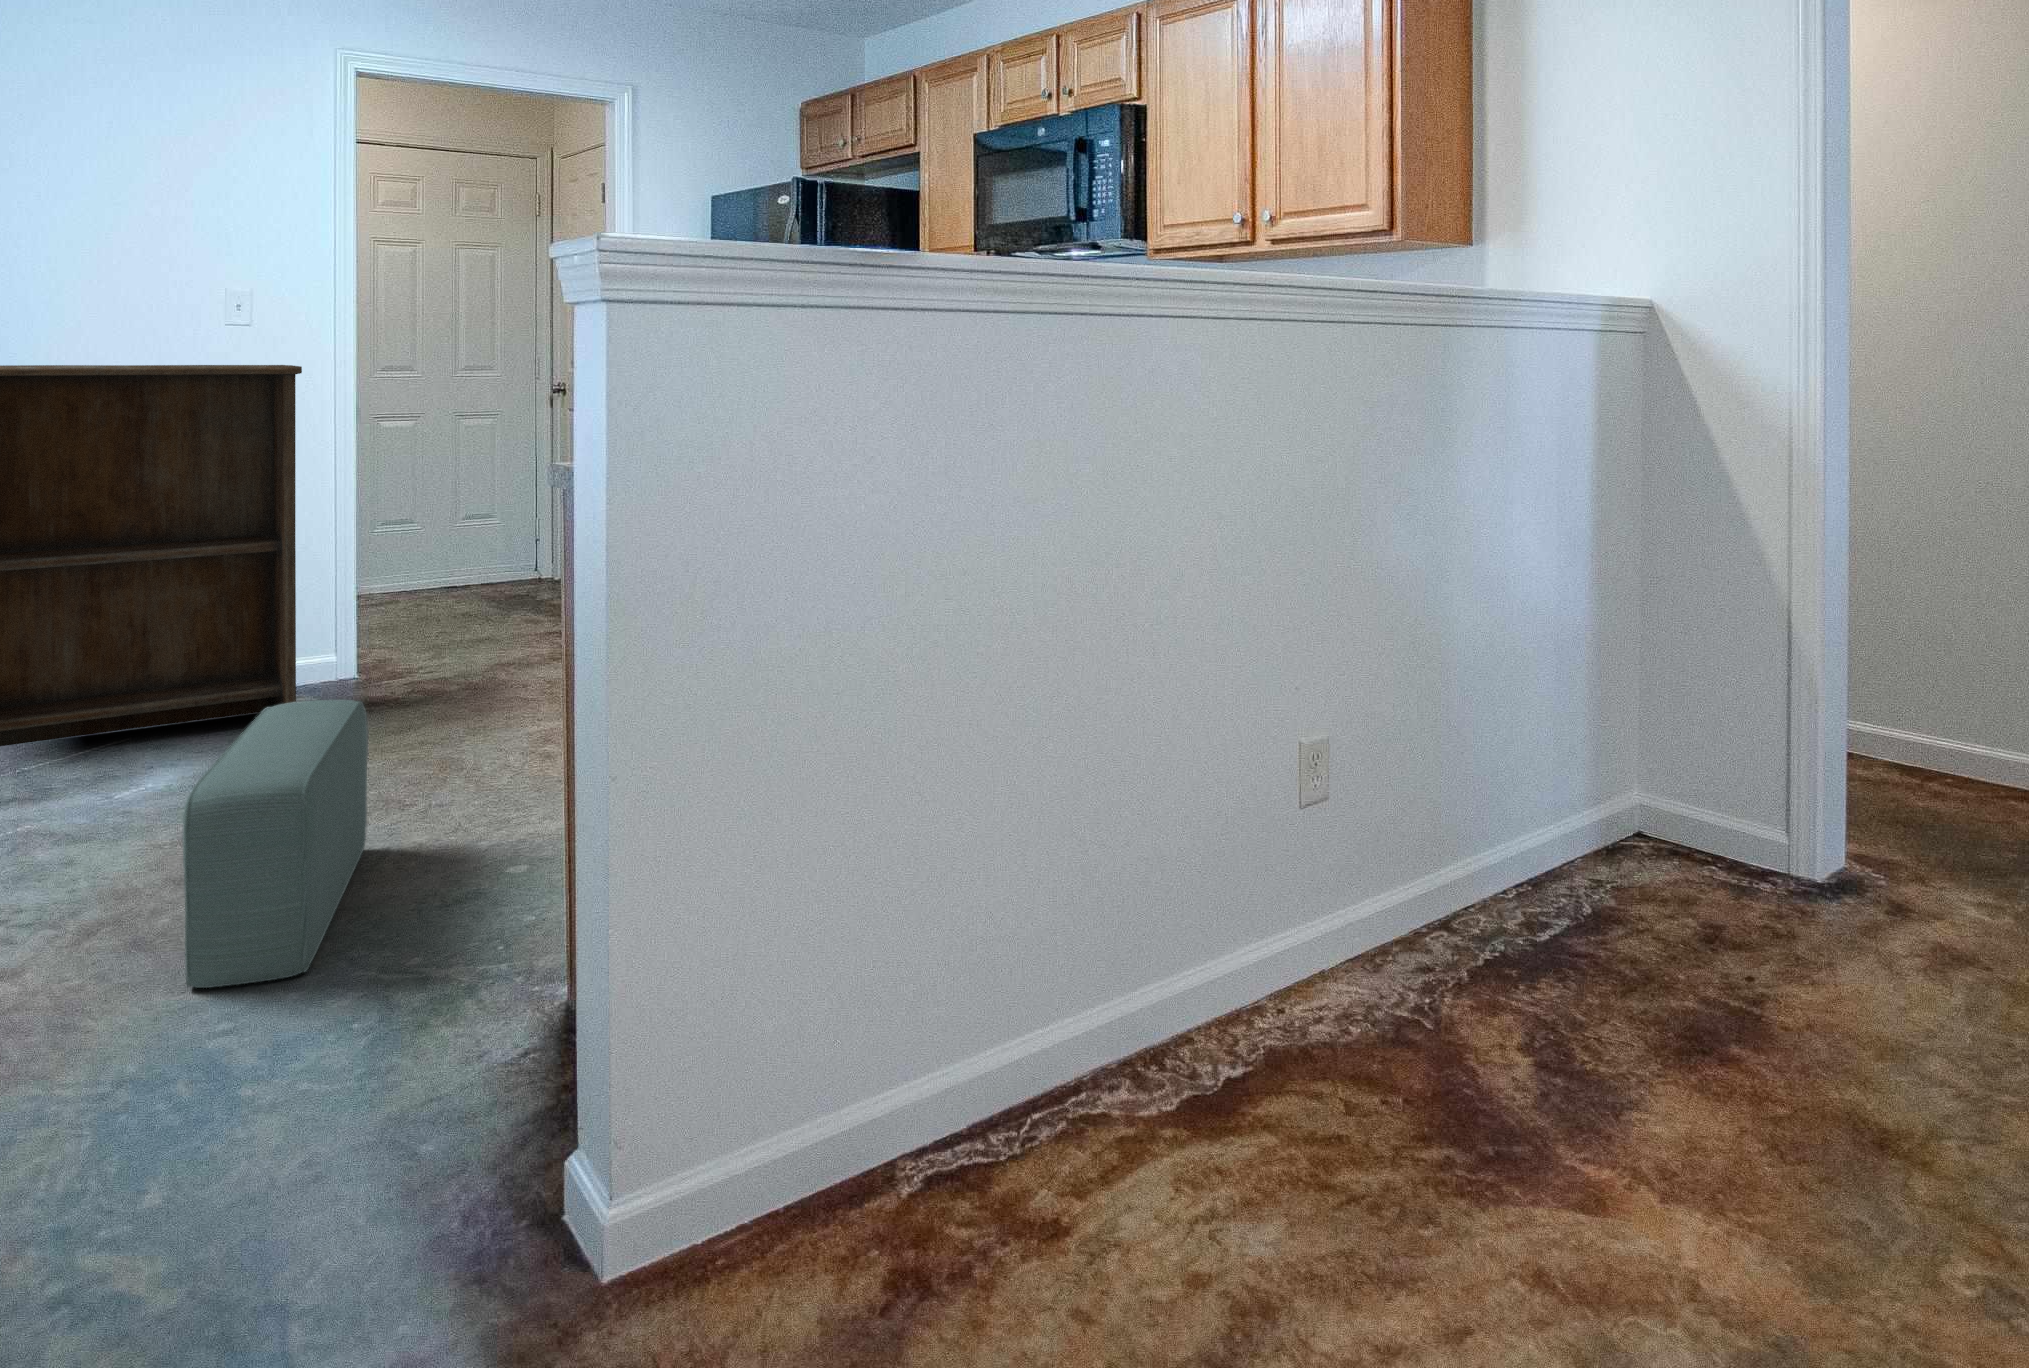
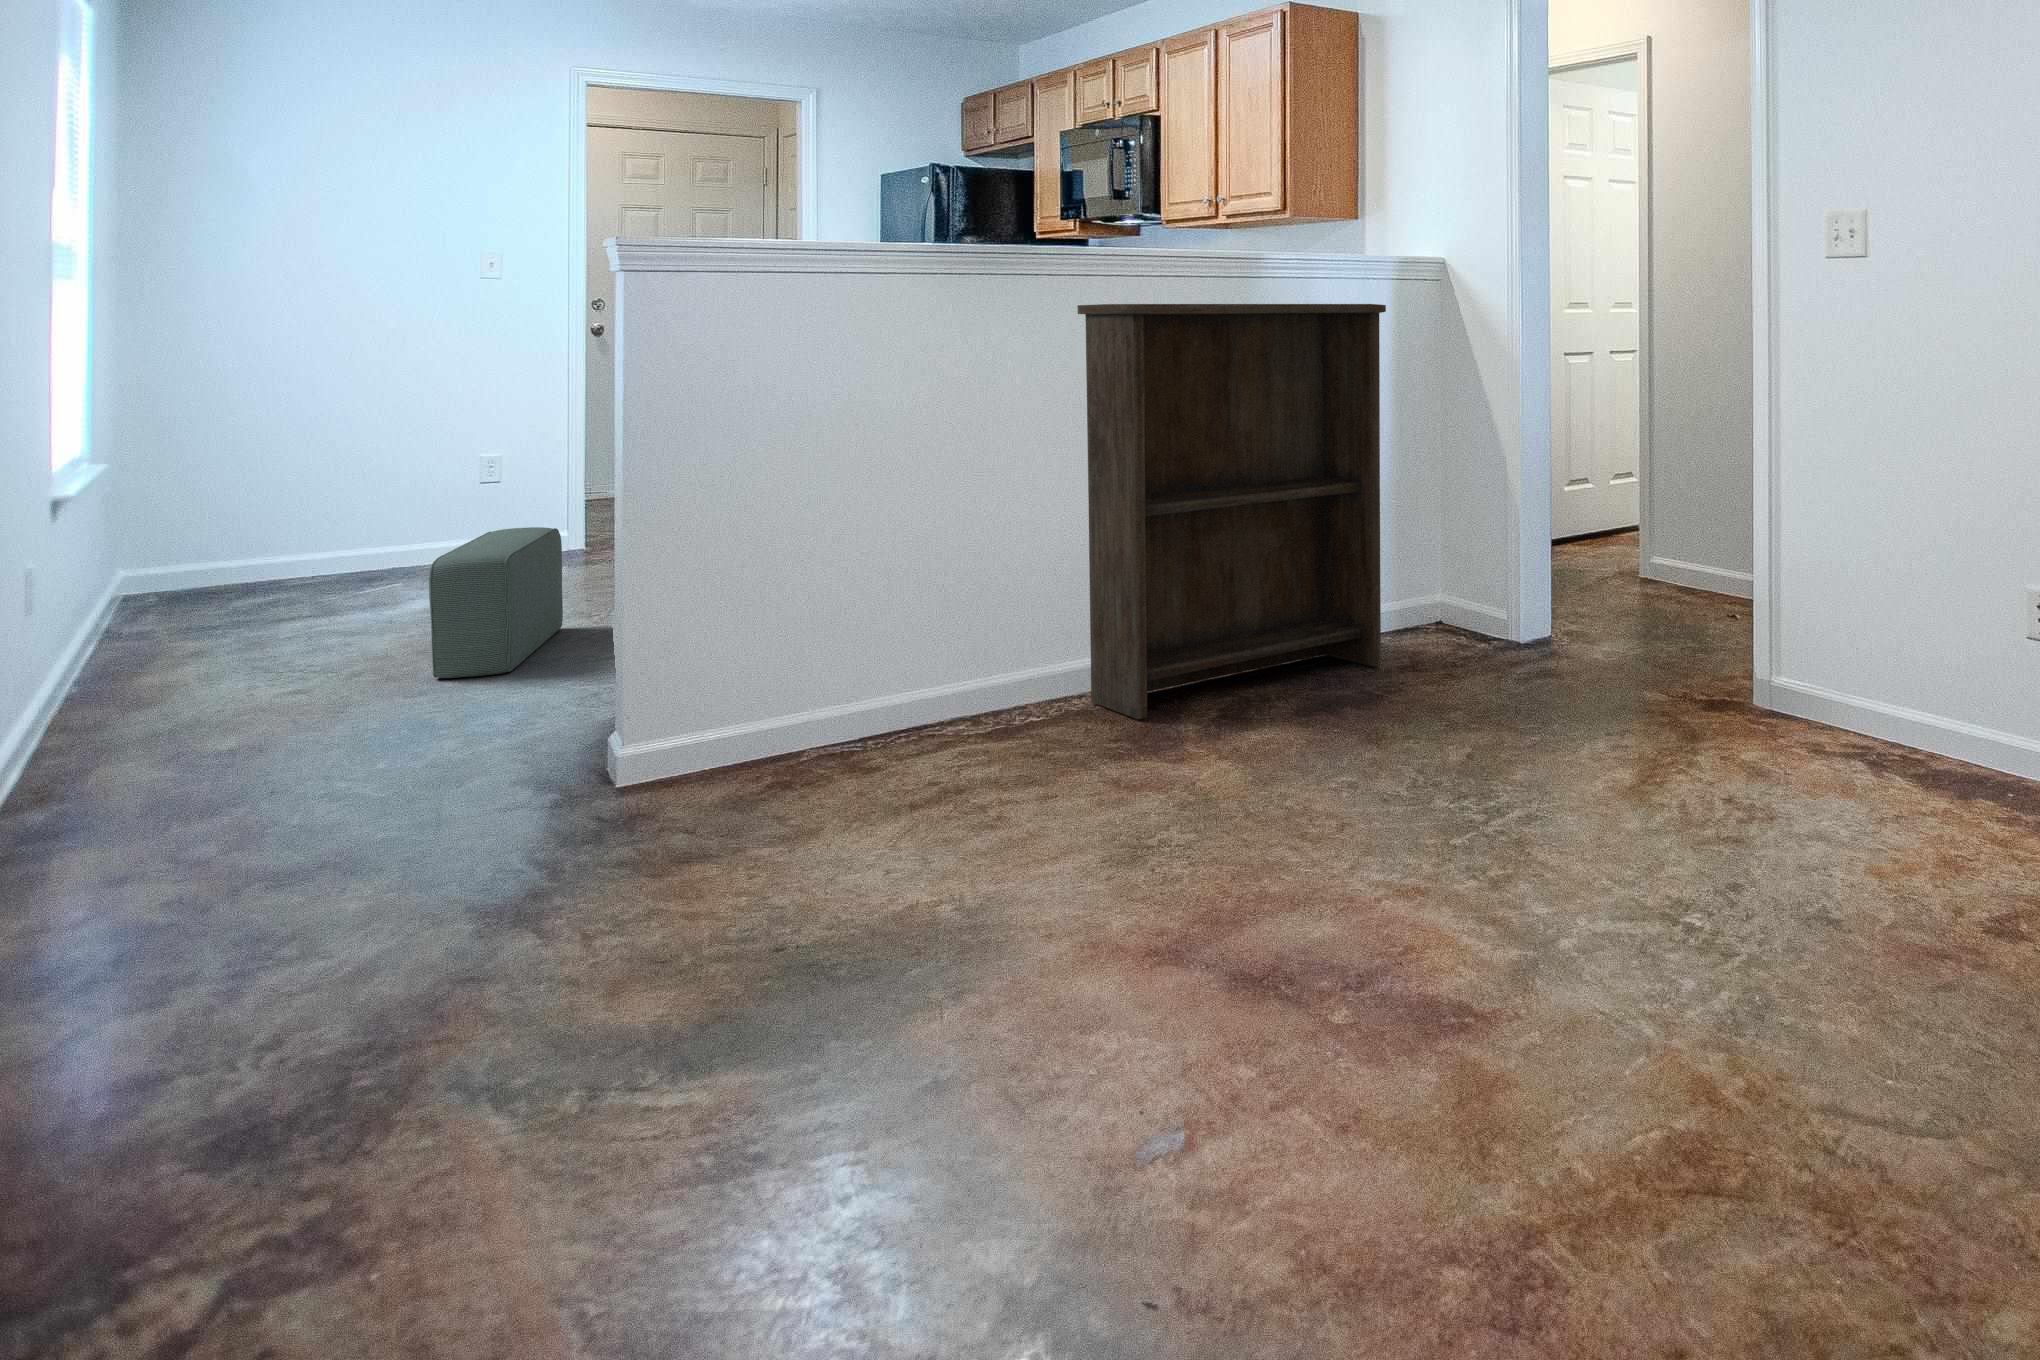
bookshelf: present [0,365,302,746] -> present [1077,304,1386,719]

